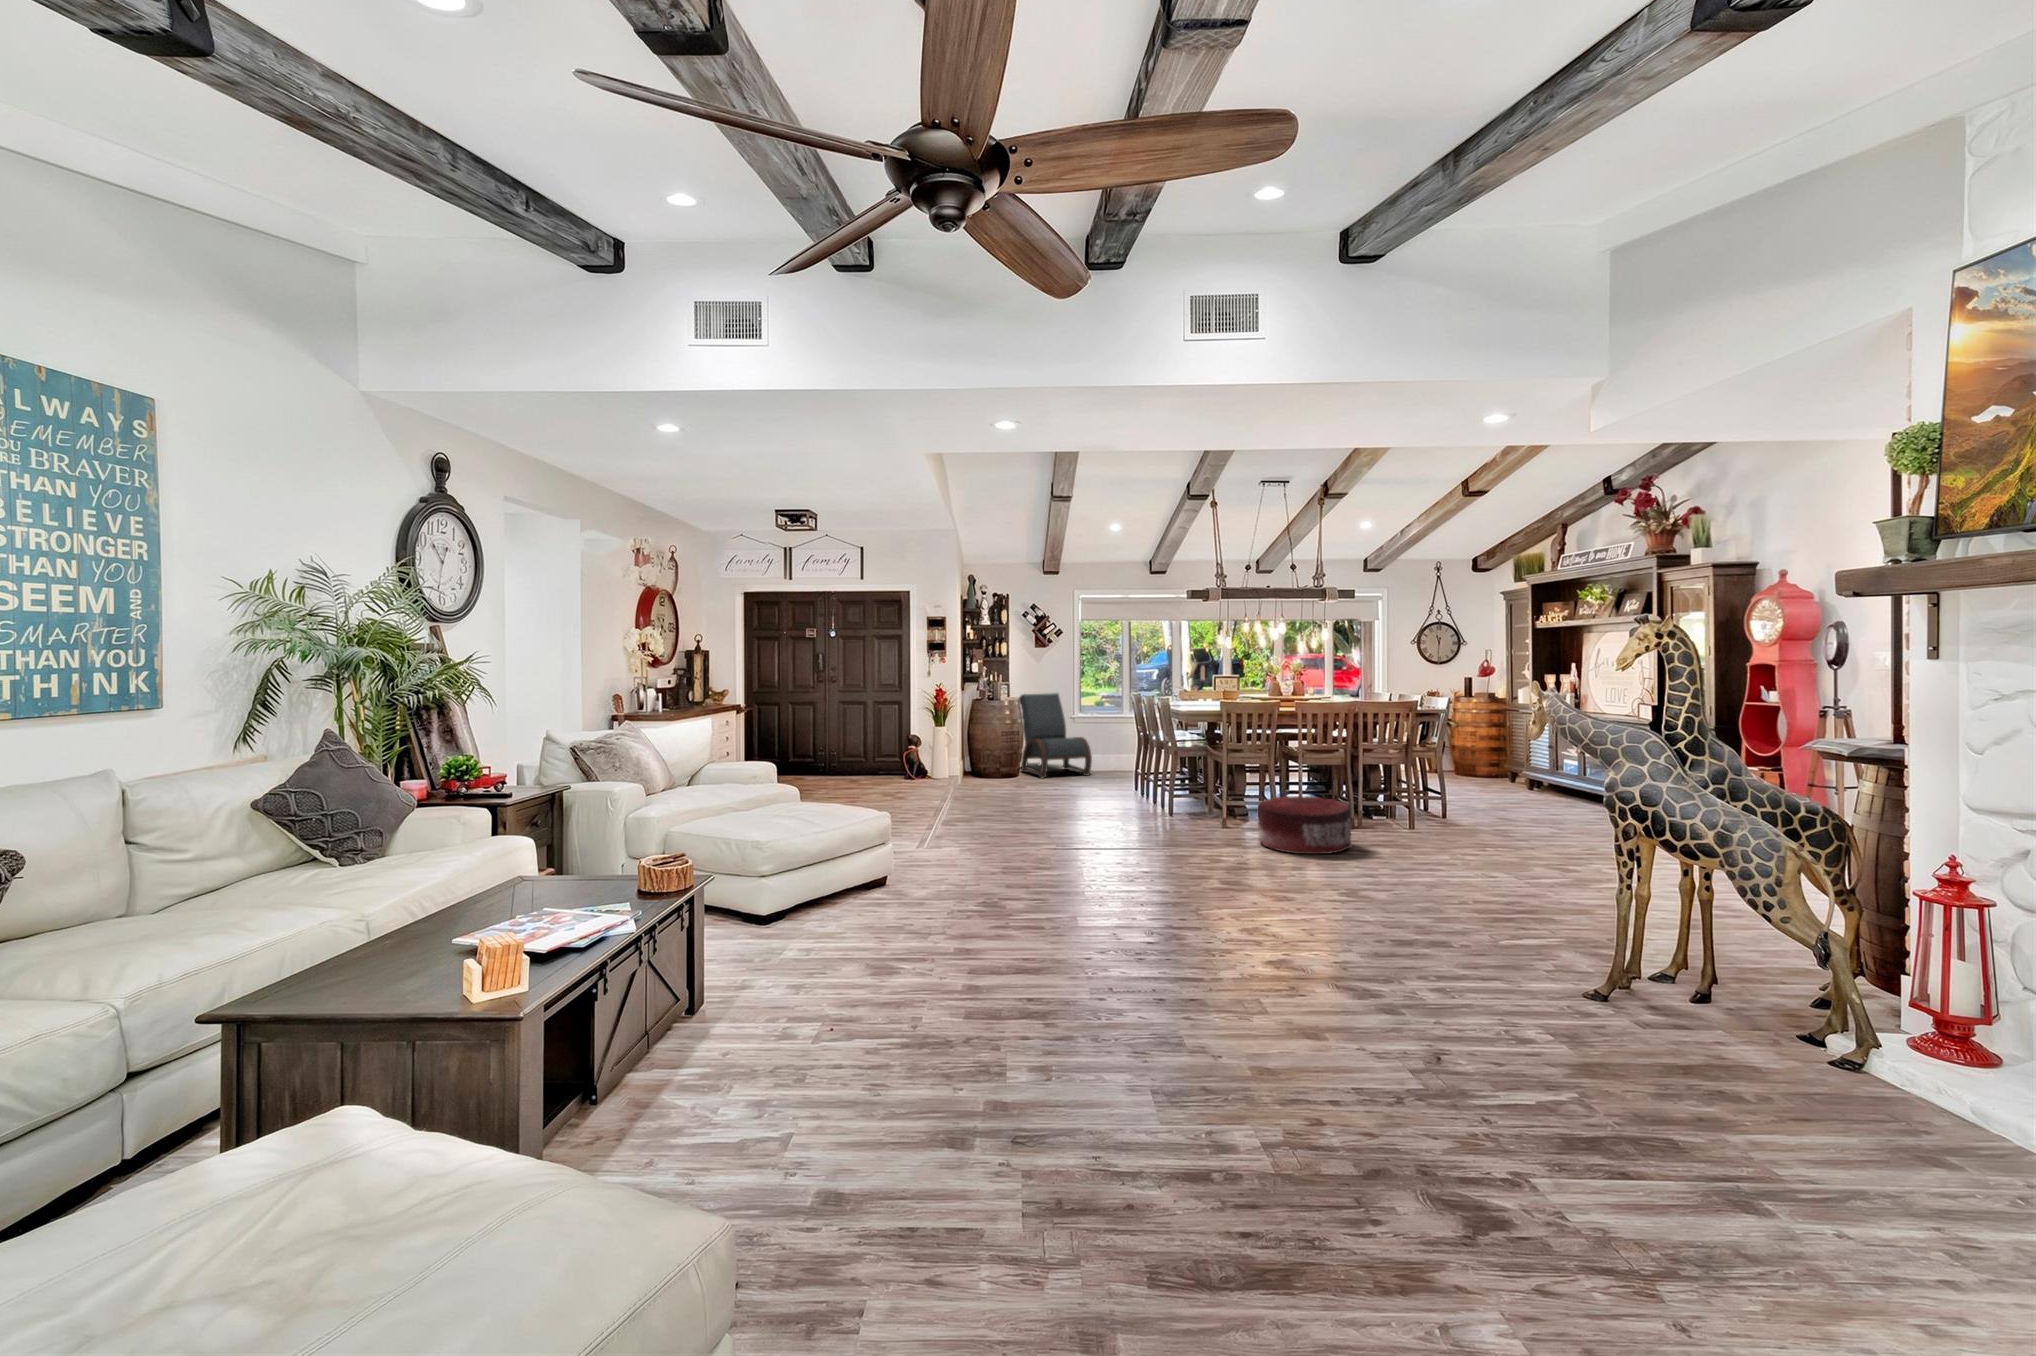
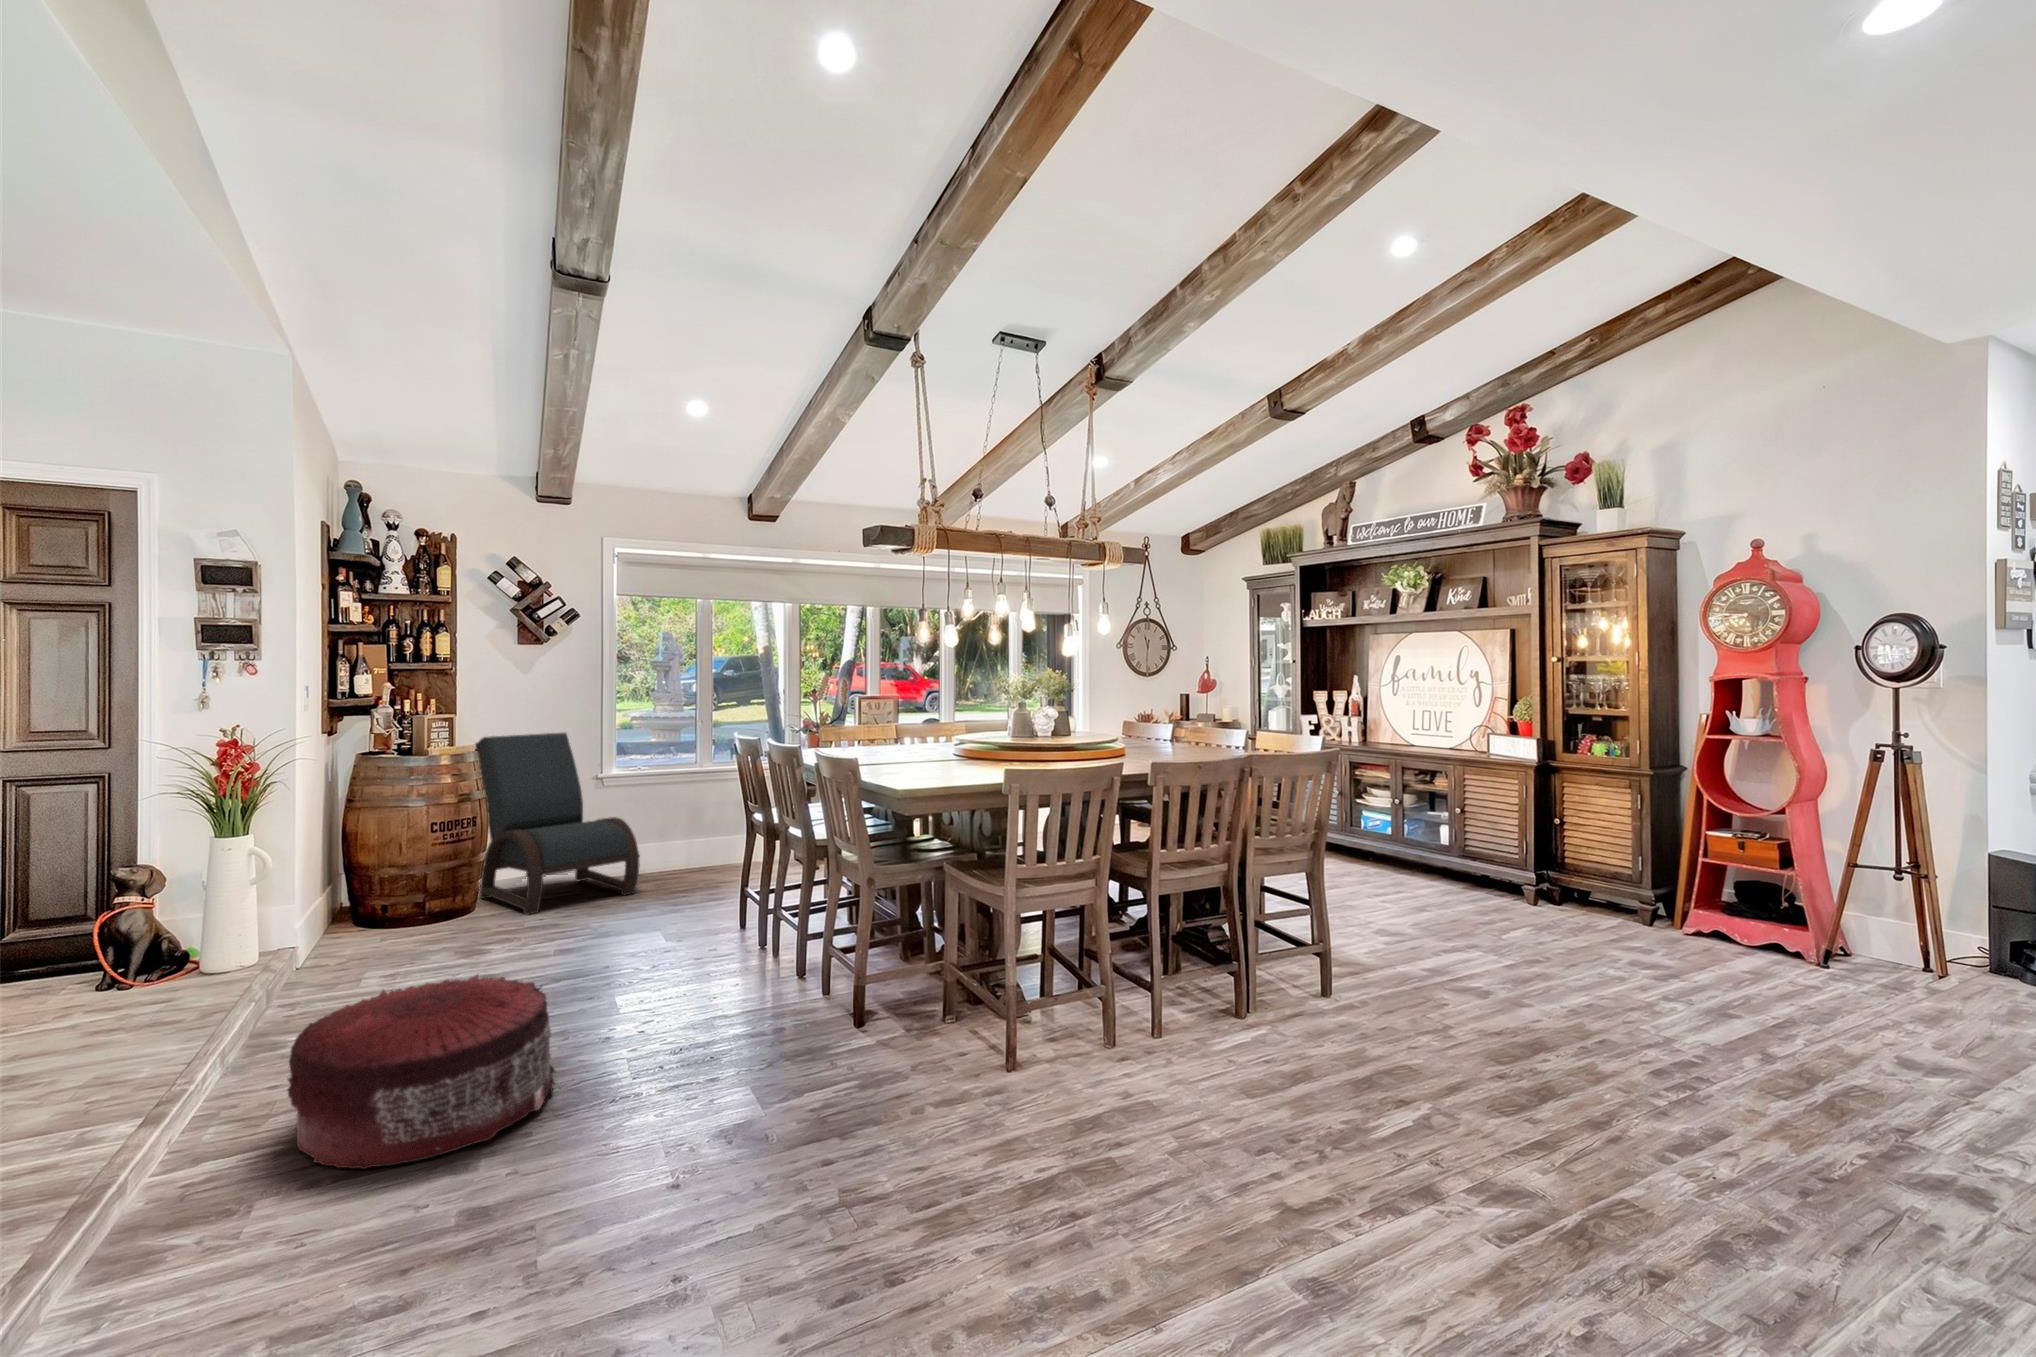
pouf: present [1258,796,1352,854] -> present [288,975,555,1169]

